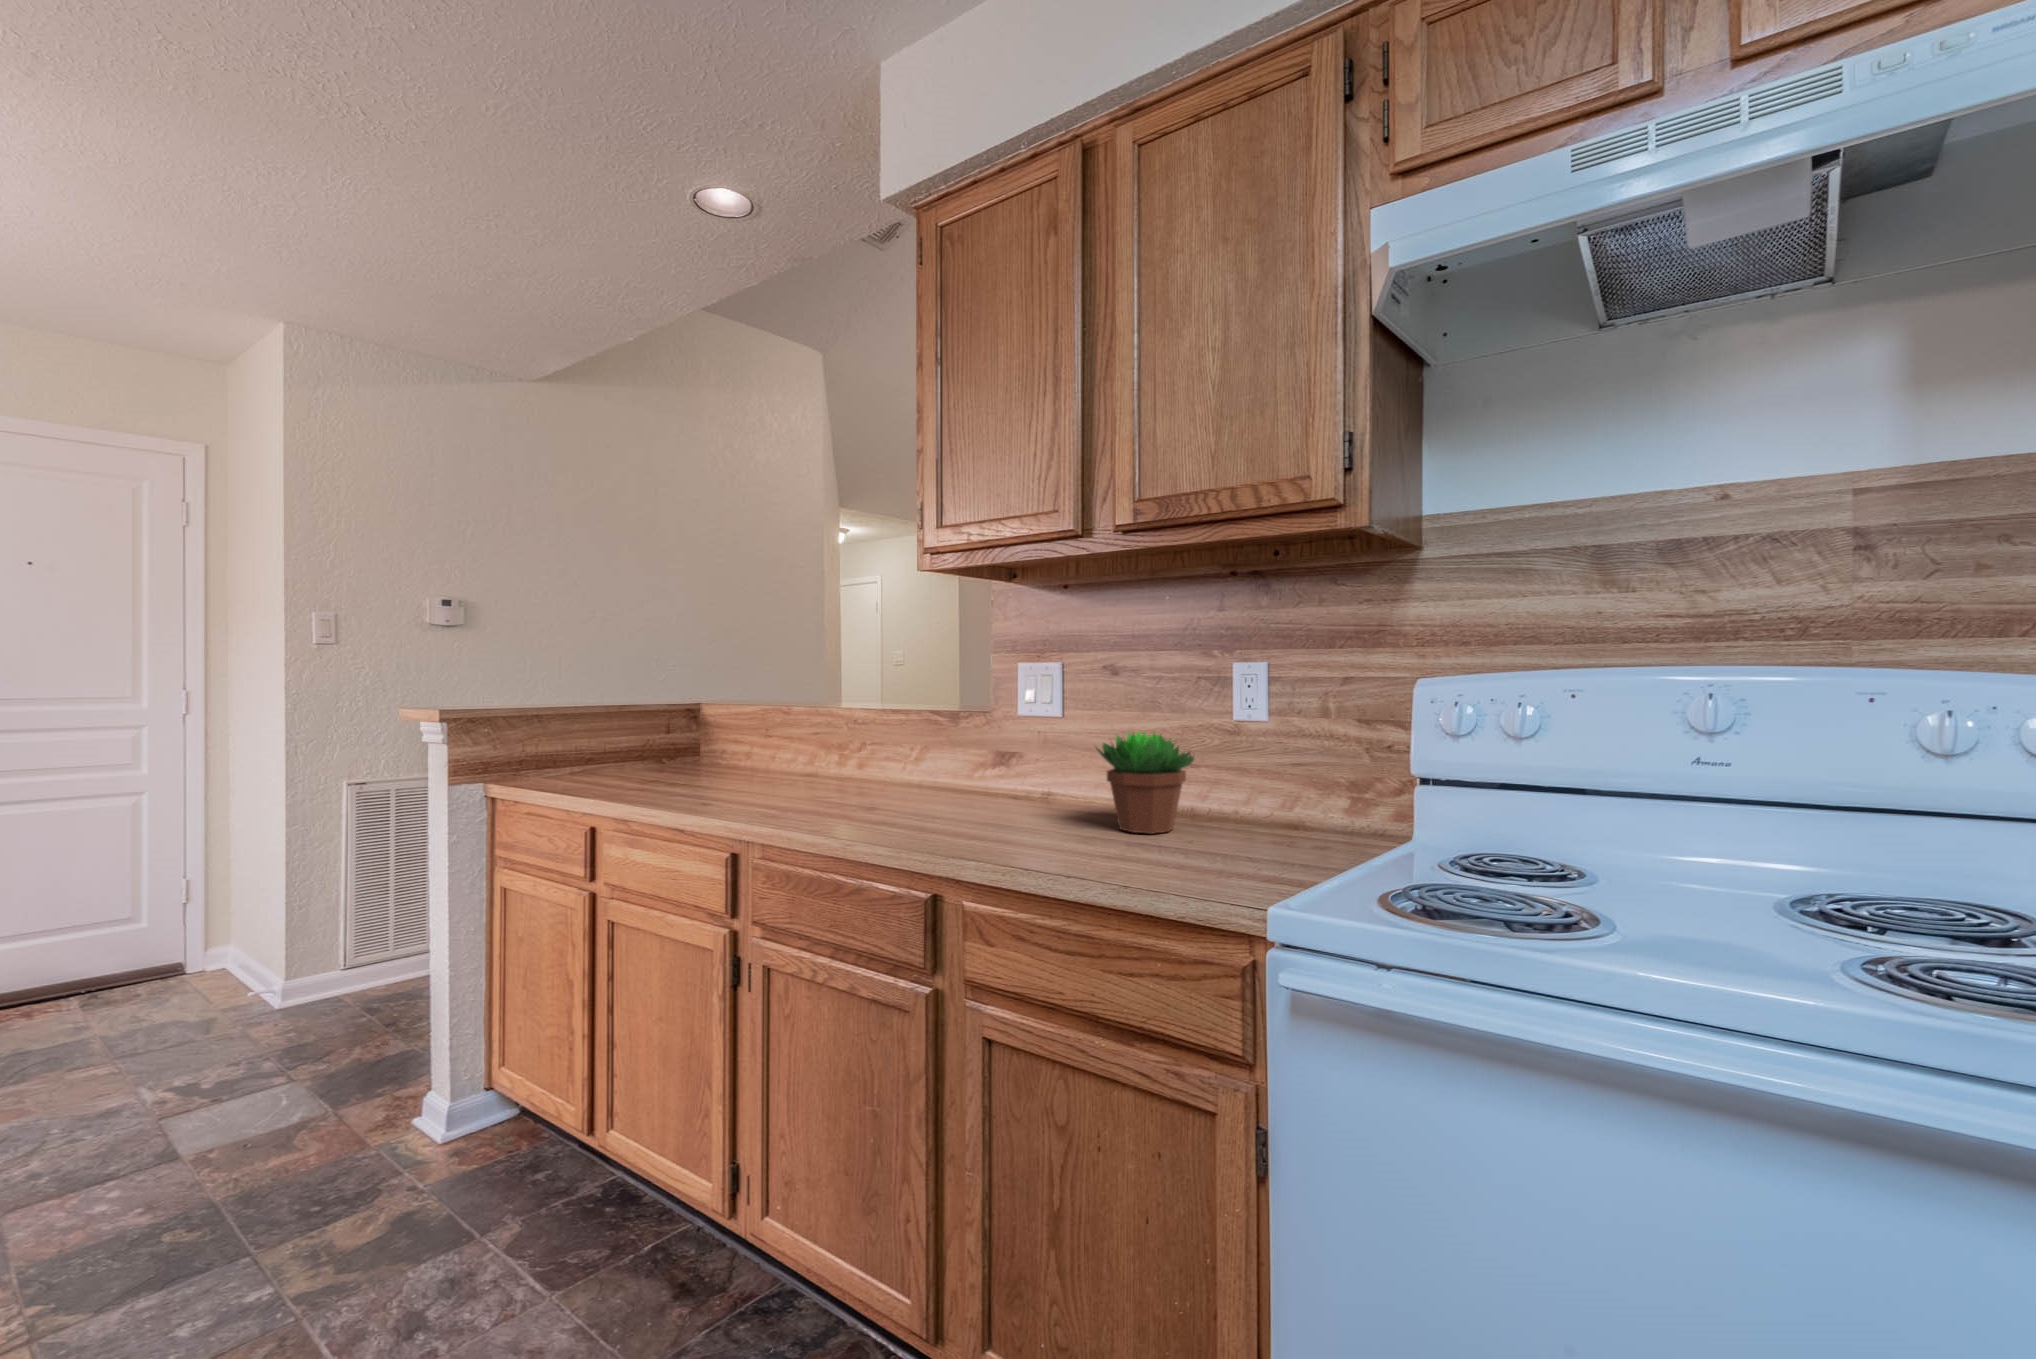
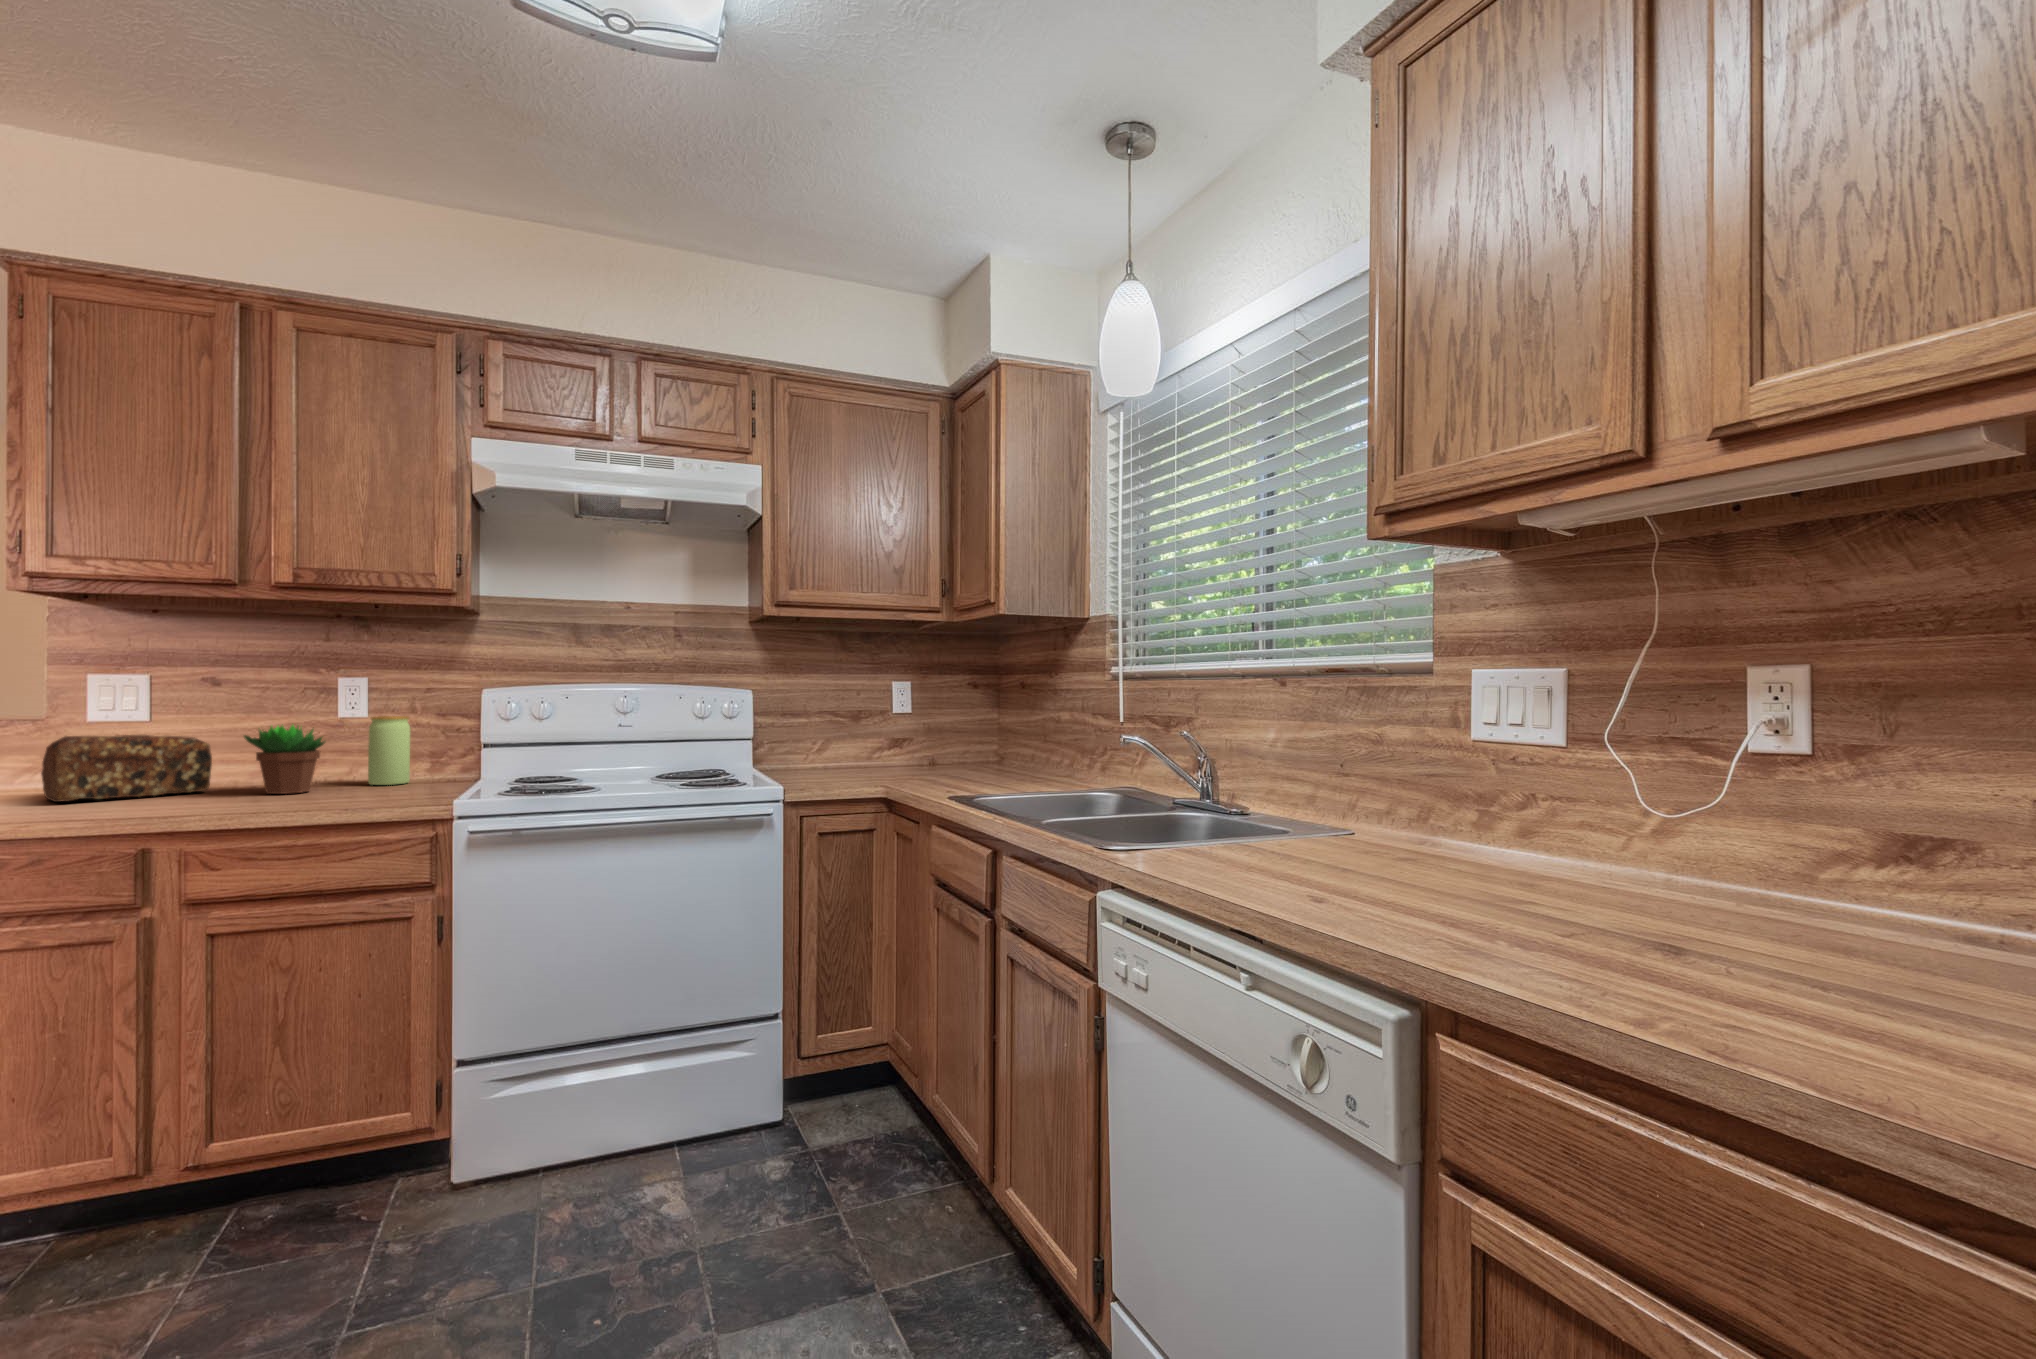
jar: none [1252,722,1309,834] -> present [368,716,411,785]
bread loaf: none [943,734,1091,813] -> present [41,735,212,802]

